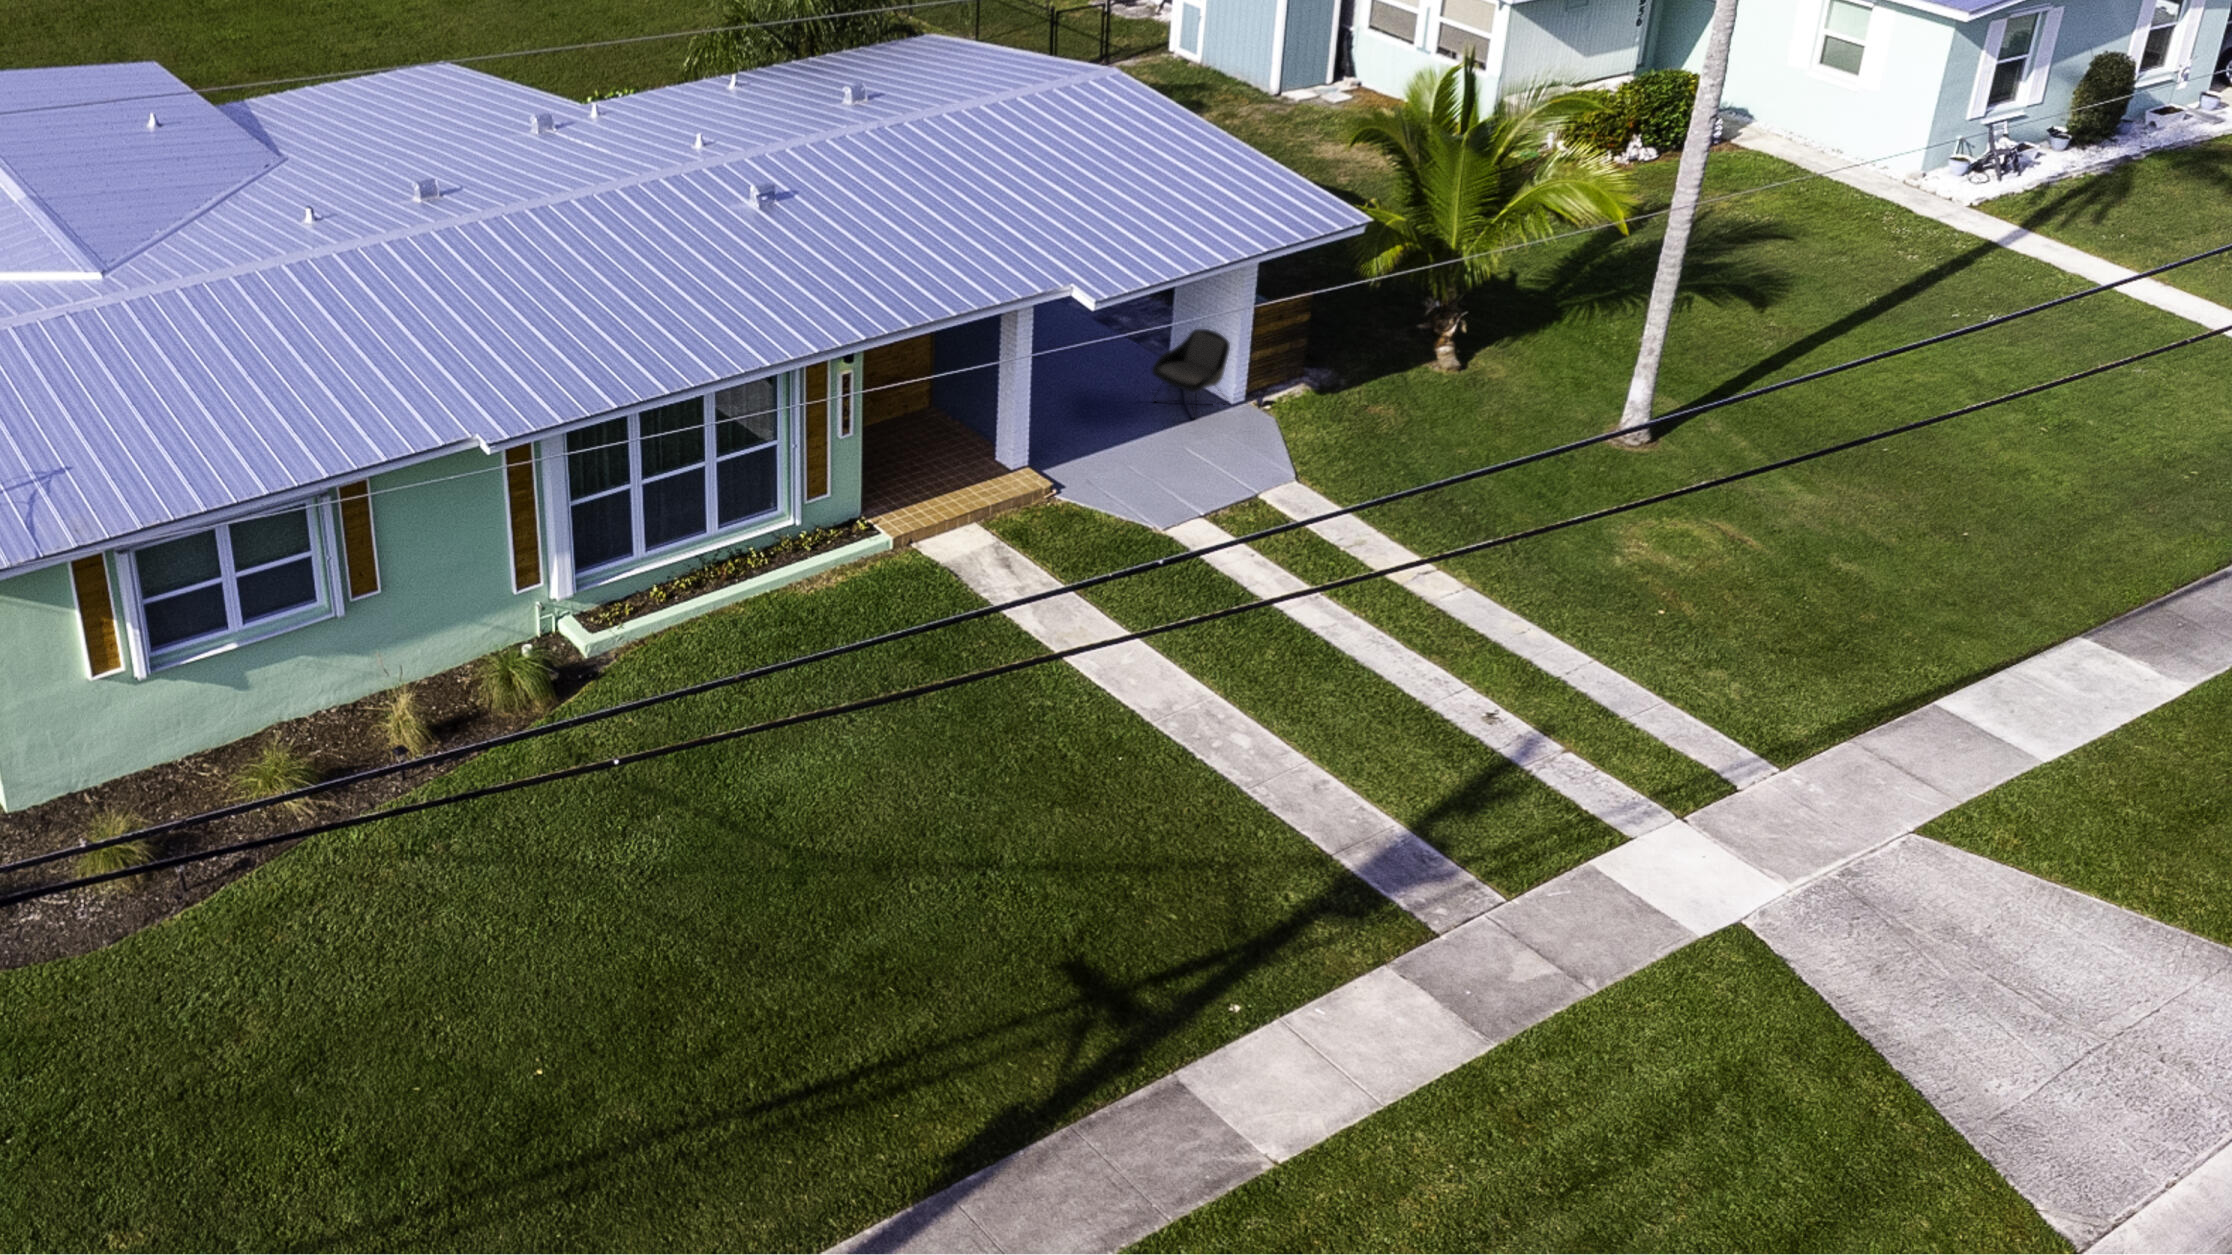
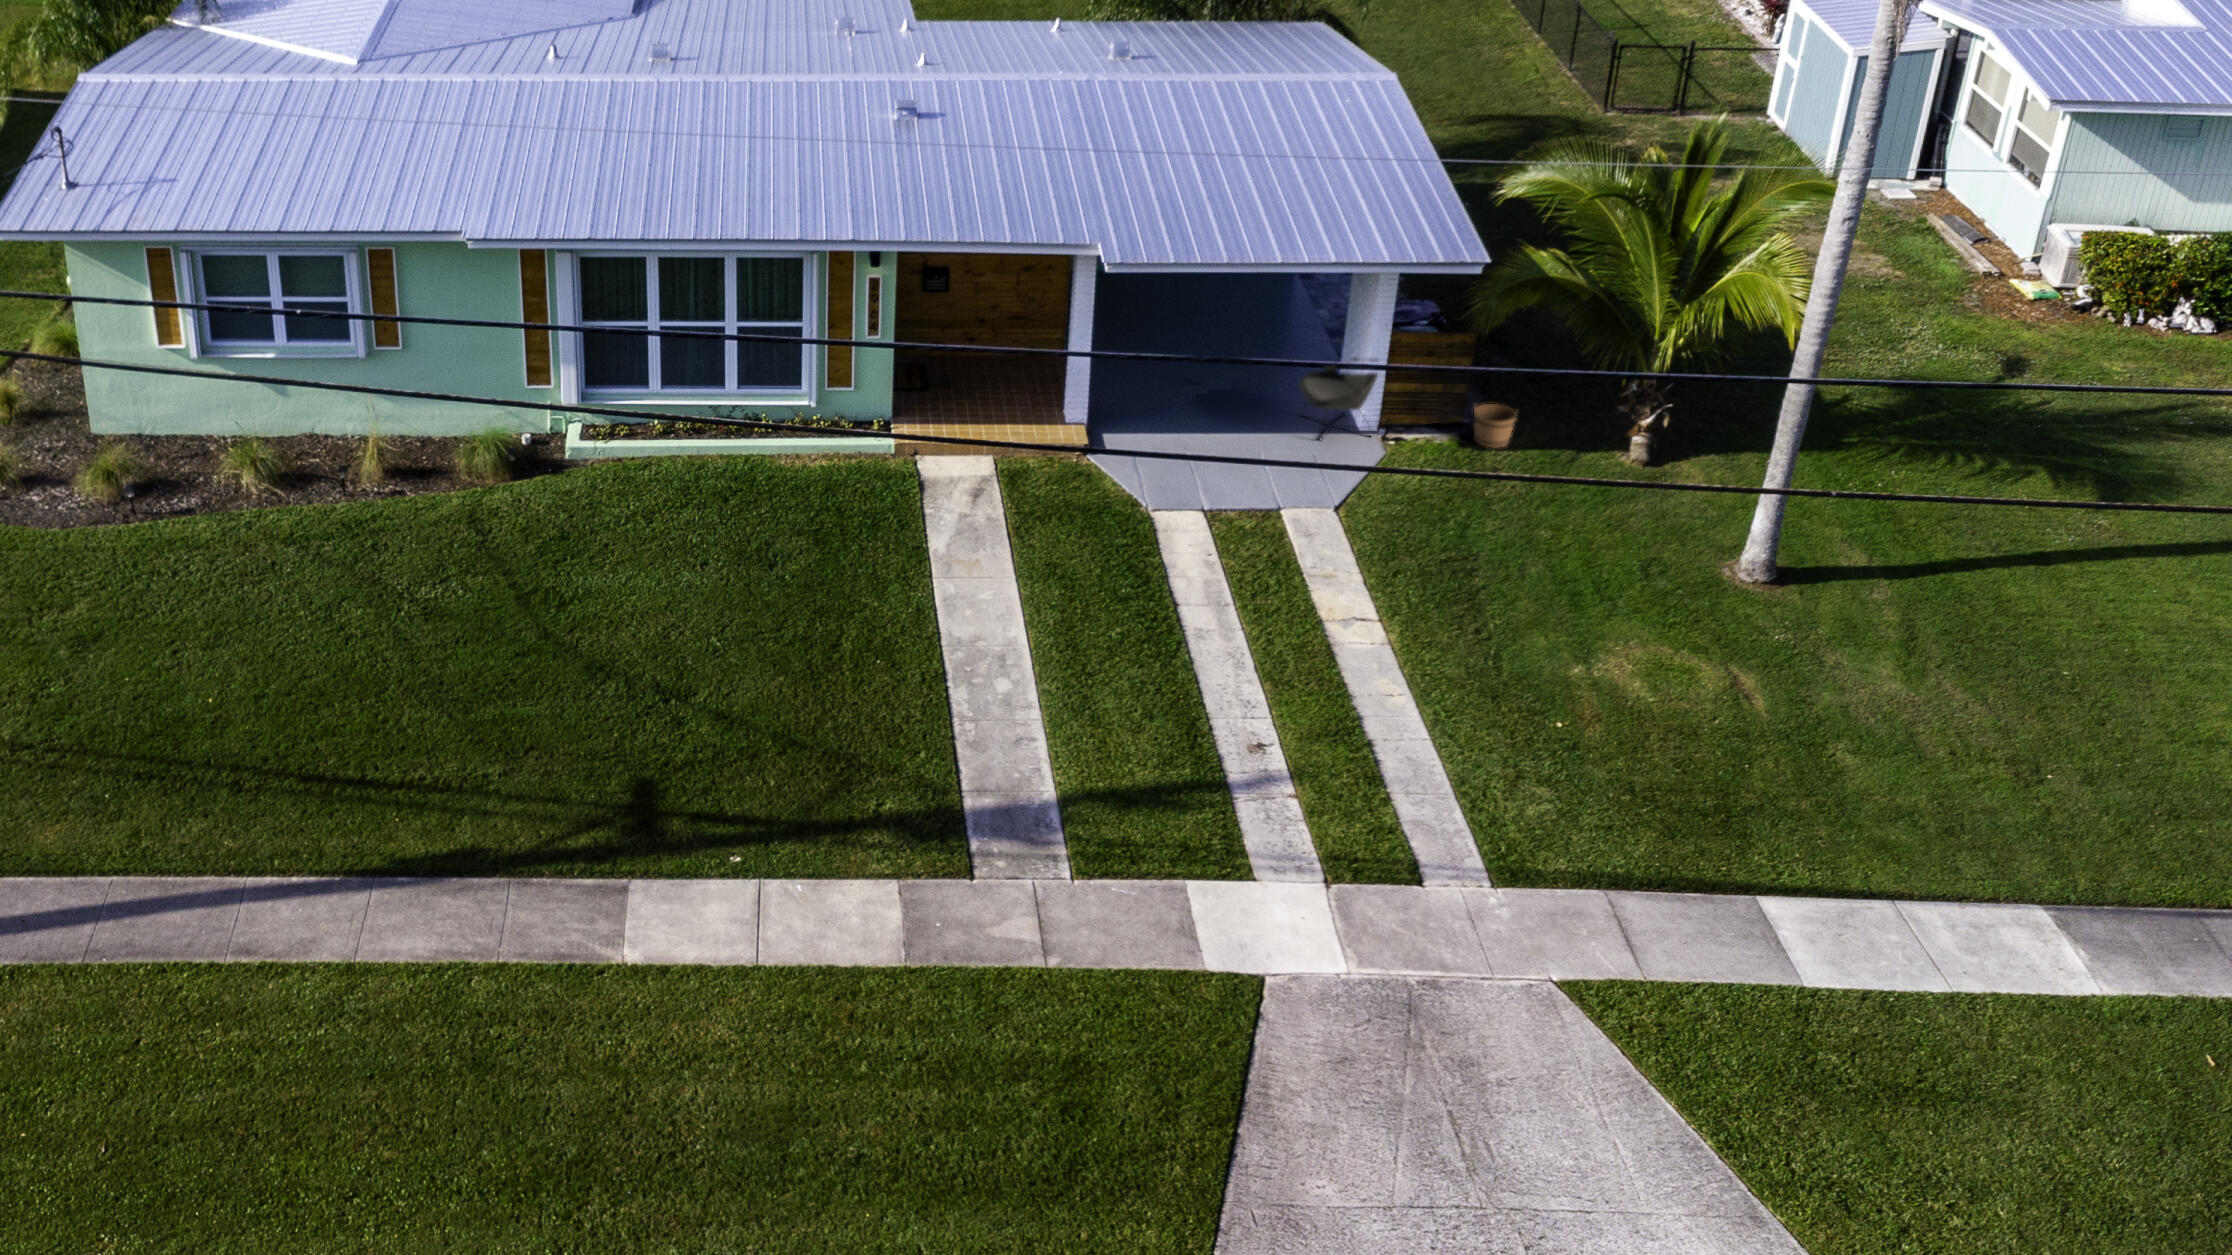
bucket: none [1292,347,1330,386] -> present [1474,404,1517,447]

